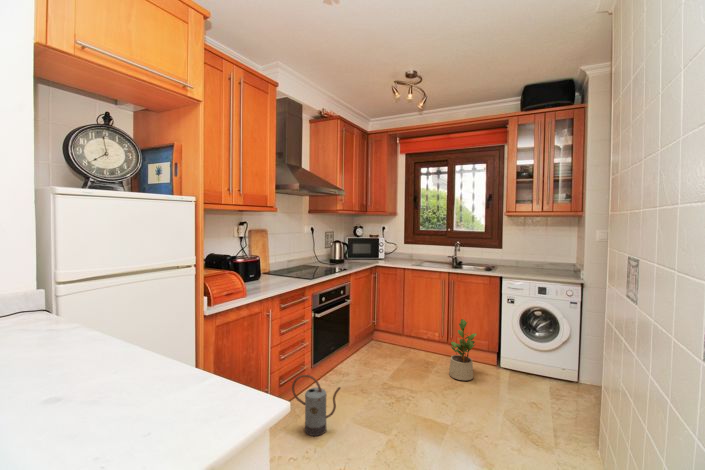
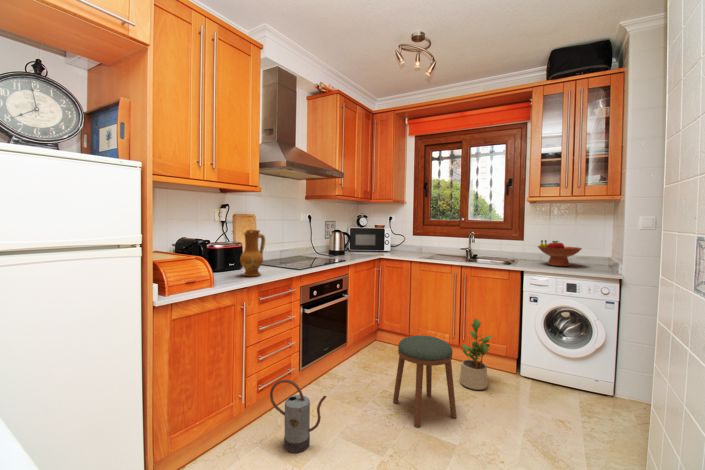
ceramic jug: none [261,246,282,287] -> present [240,230,265,276]
fruit bowl: none [514,249,552,272] -> present [538,240,582,266]
stool: none [393,335,448,412] -> present [393,335,457,427]

